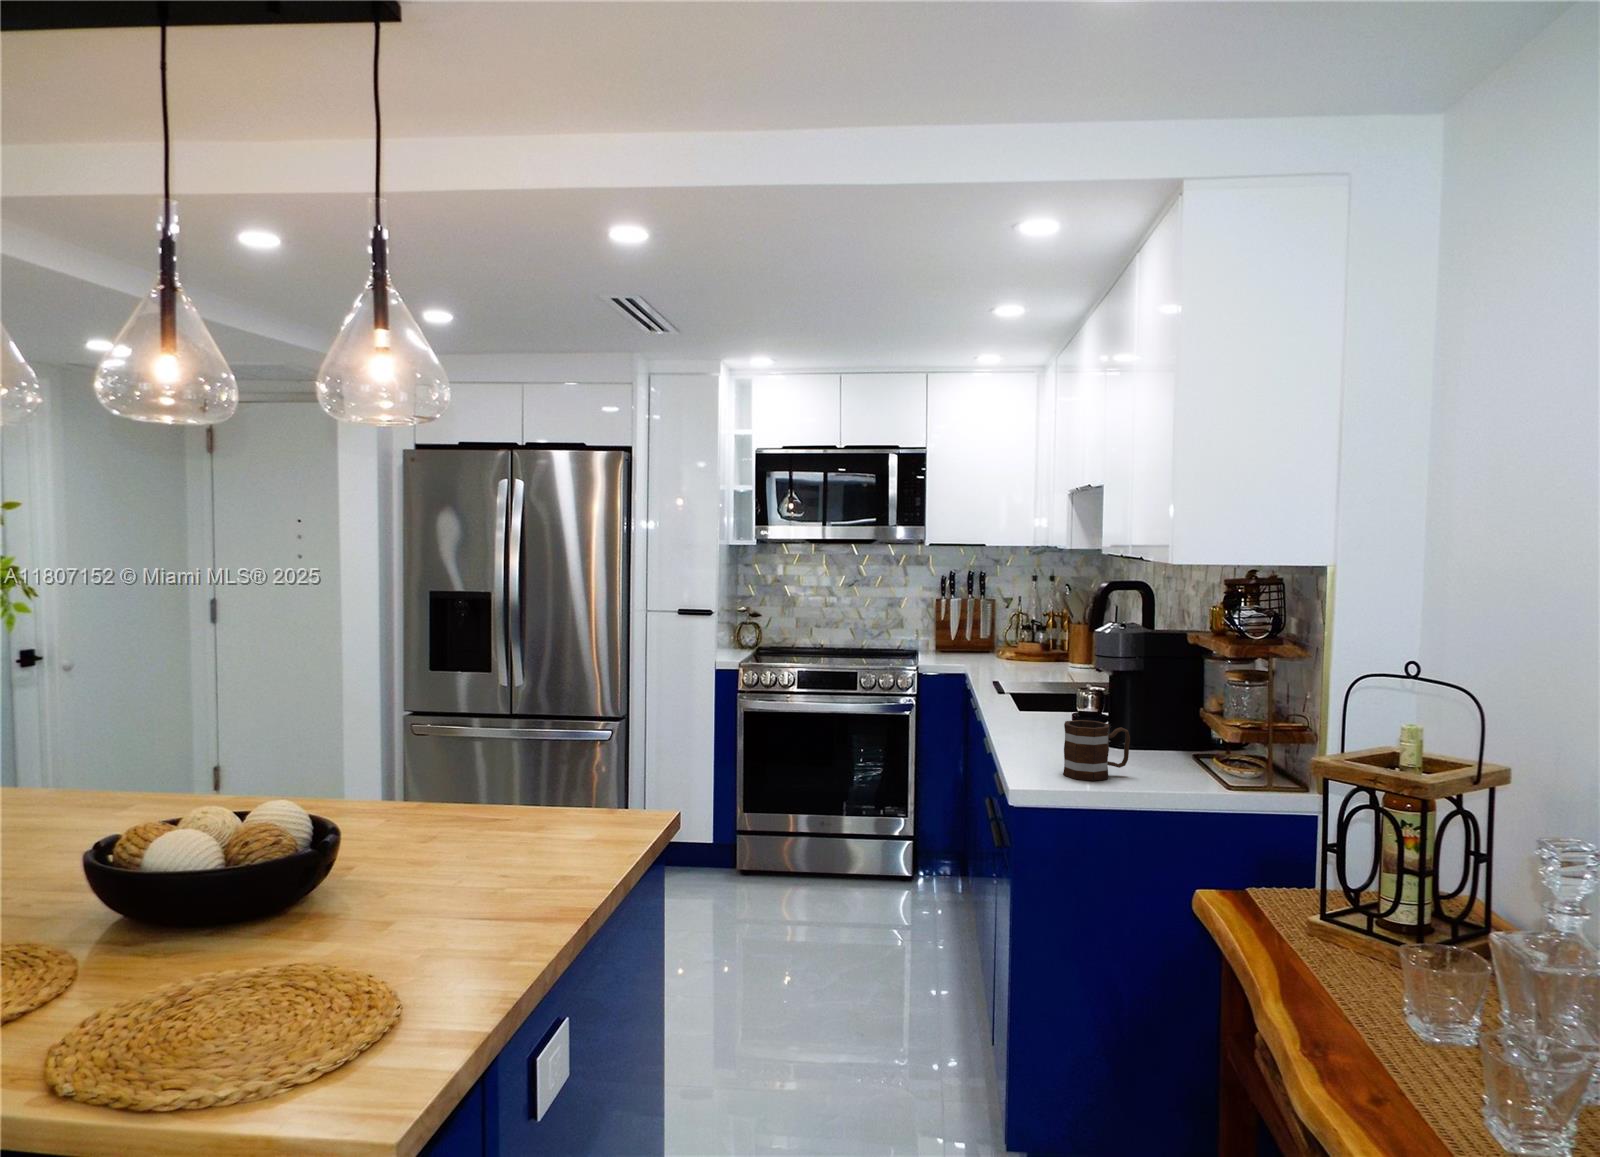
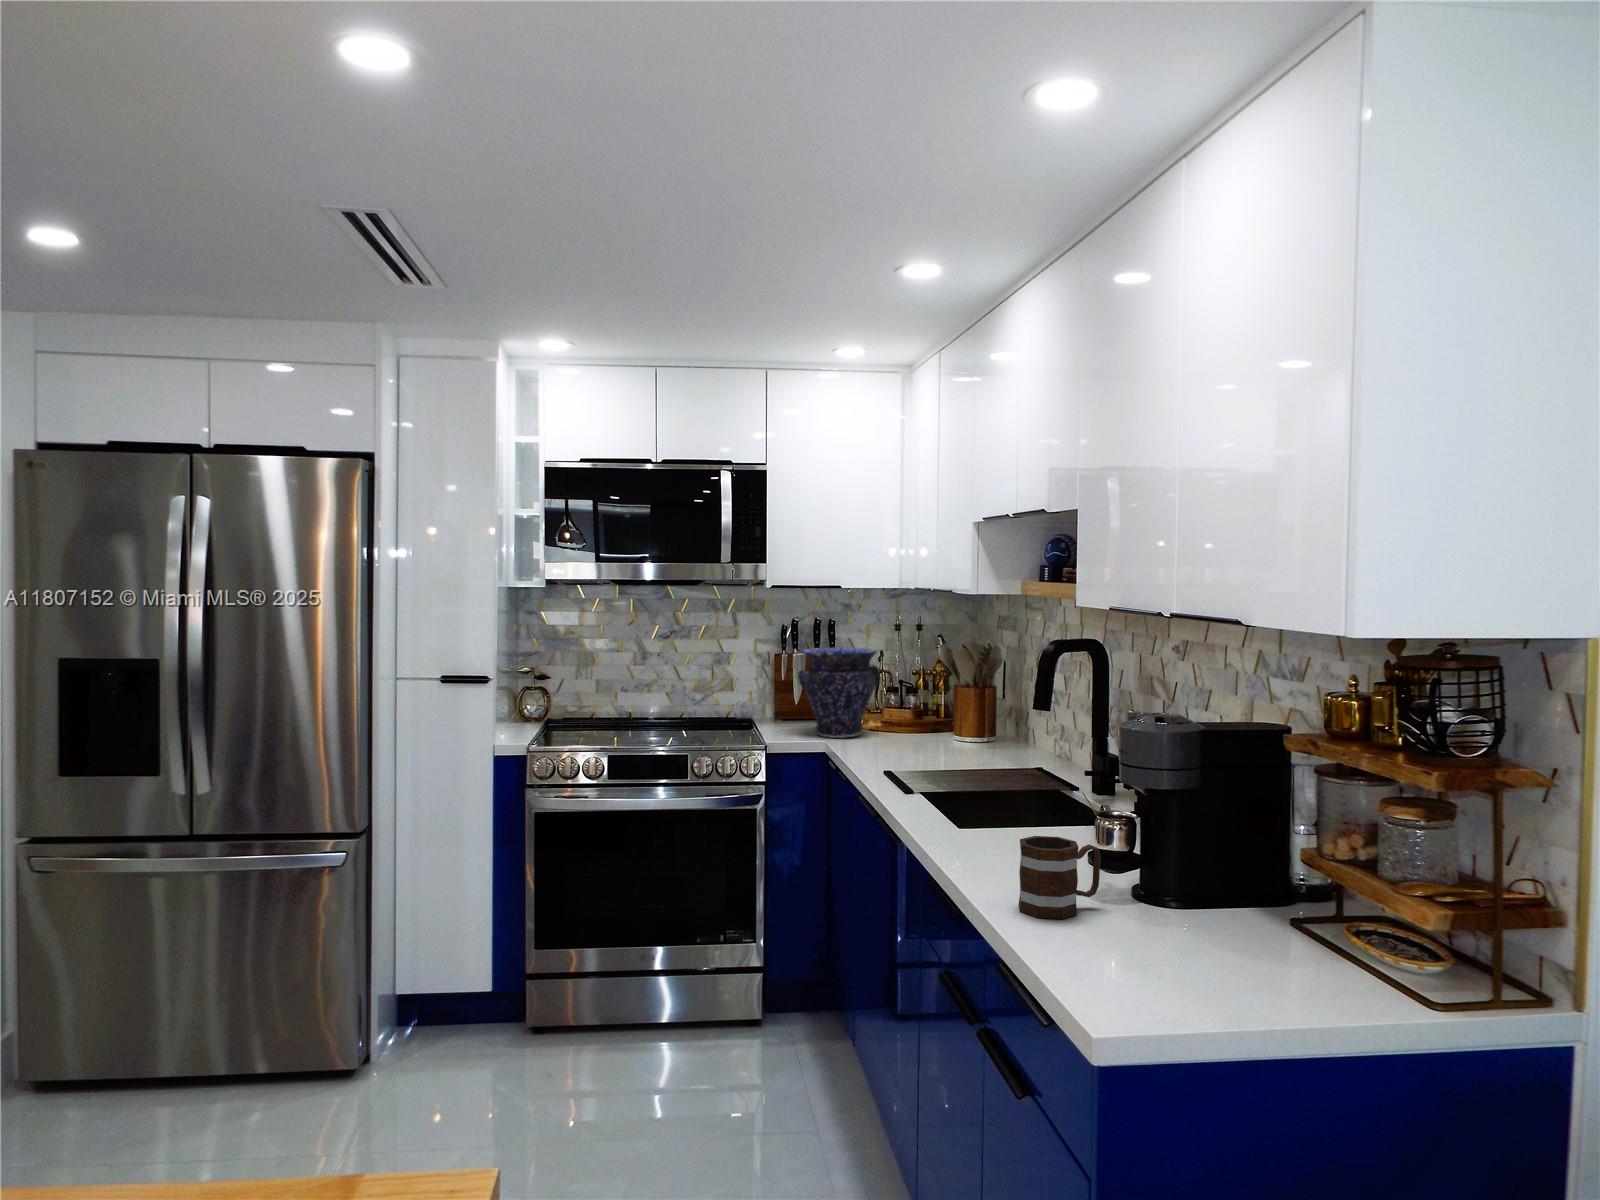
vase: none [948,594,1015,664] -> present [798,648,880,738]

